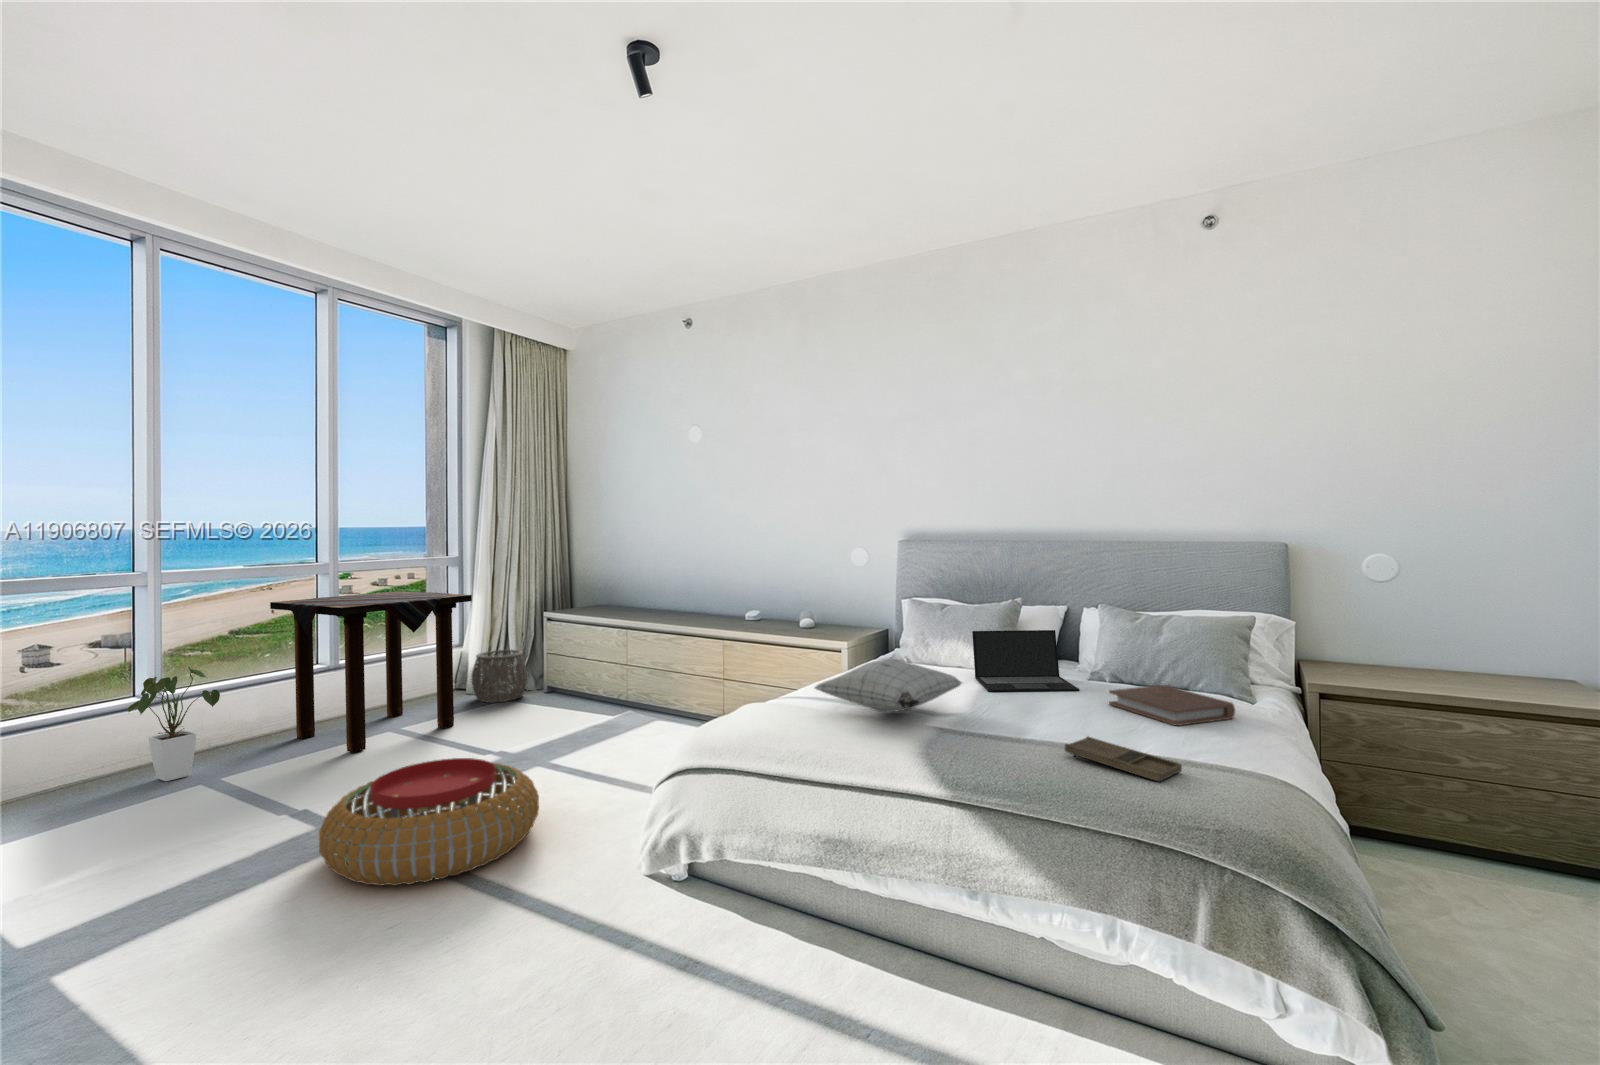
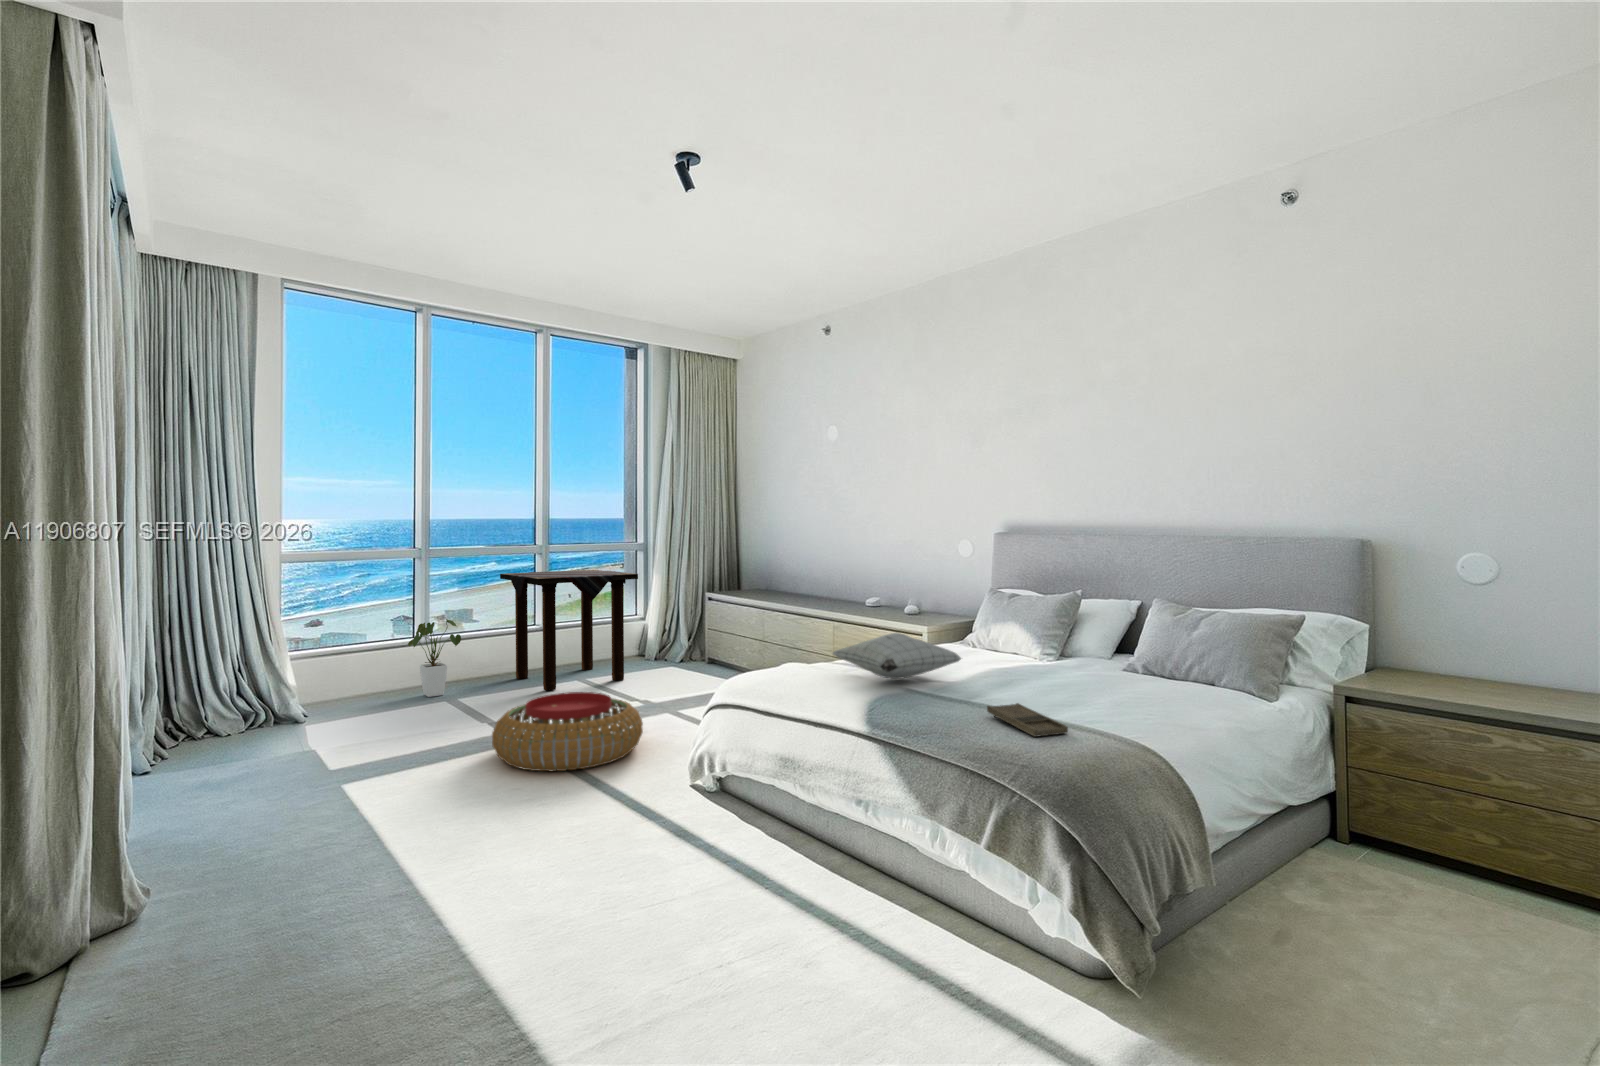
laptop: present [972,630,1079,691] -> none [1008,619,1098,678]
woven basket: present [472,650,528,703] -> none [646,623,691,666]
book: present [1109,685,1235,726] -> none [1103,676,1209,708]

